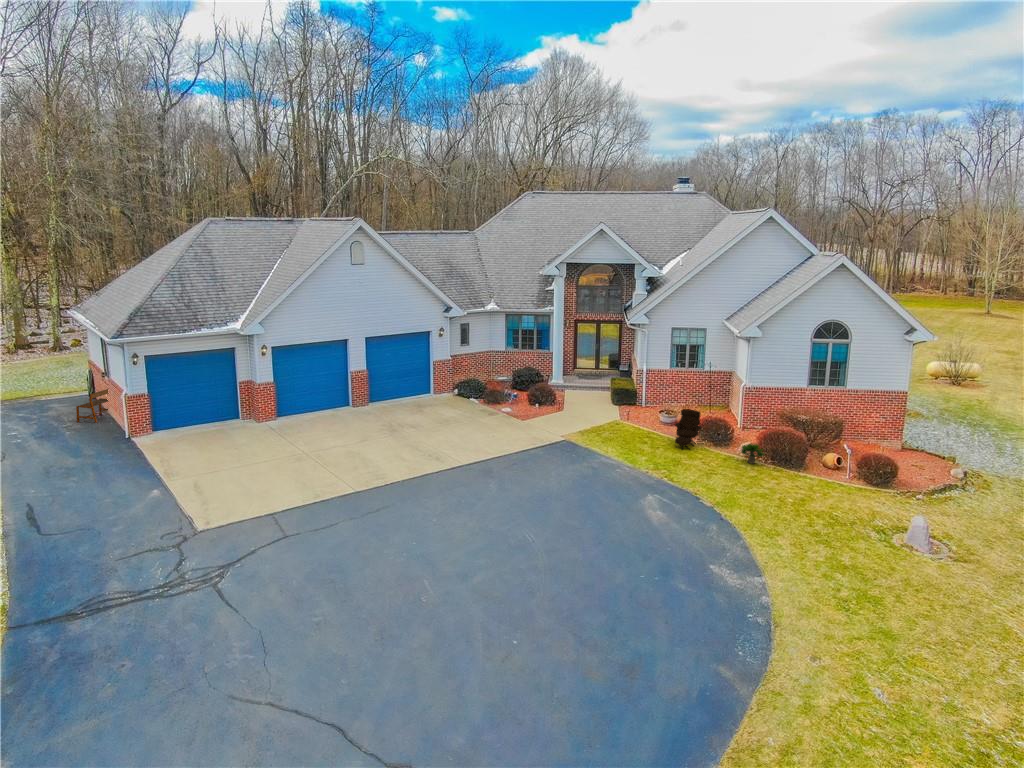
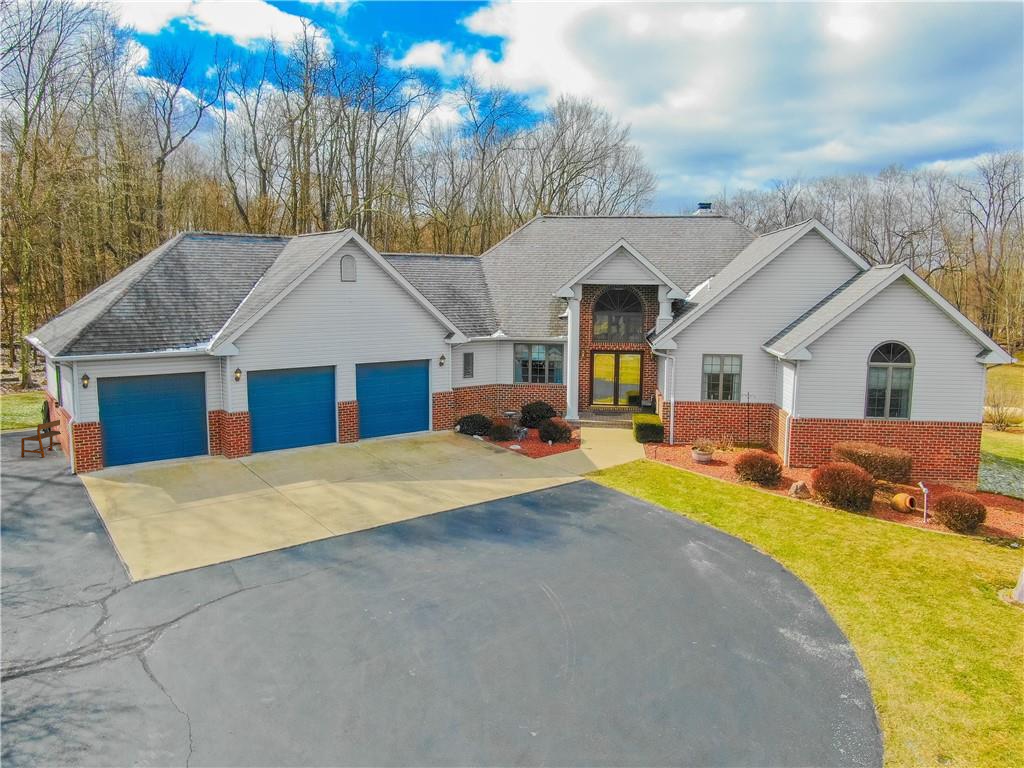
lounge chair: present [675,409,701,449] -> none [713,443,745,490]
potted plant: present [741,444,764,464] -> none [793,480,825,506]

